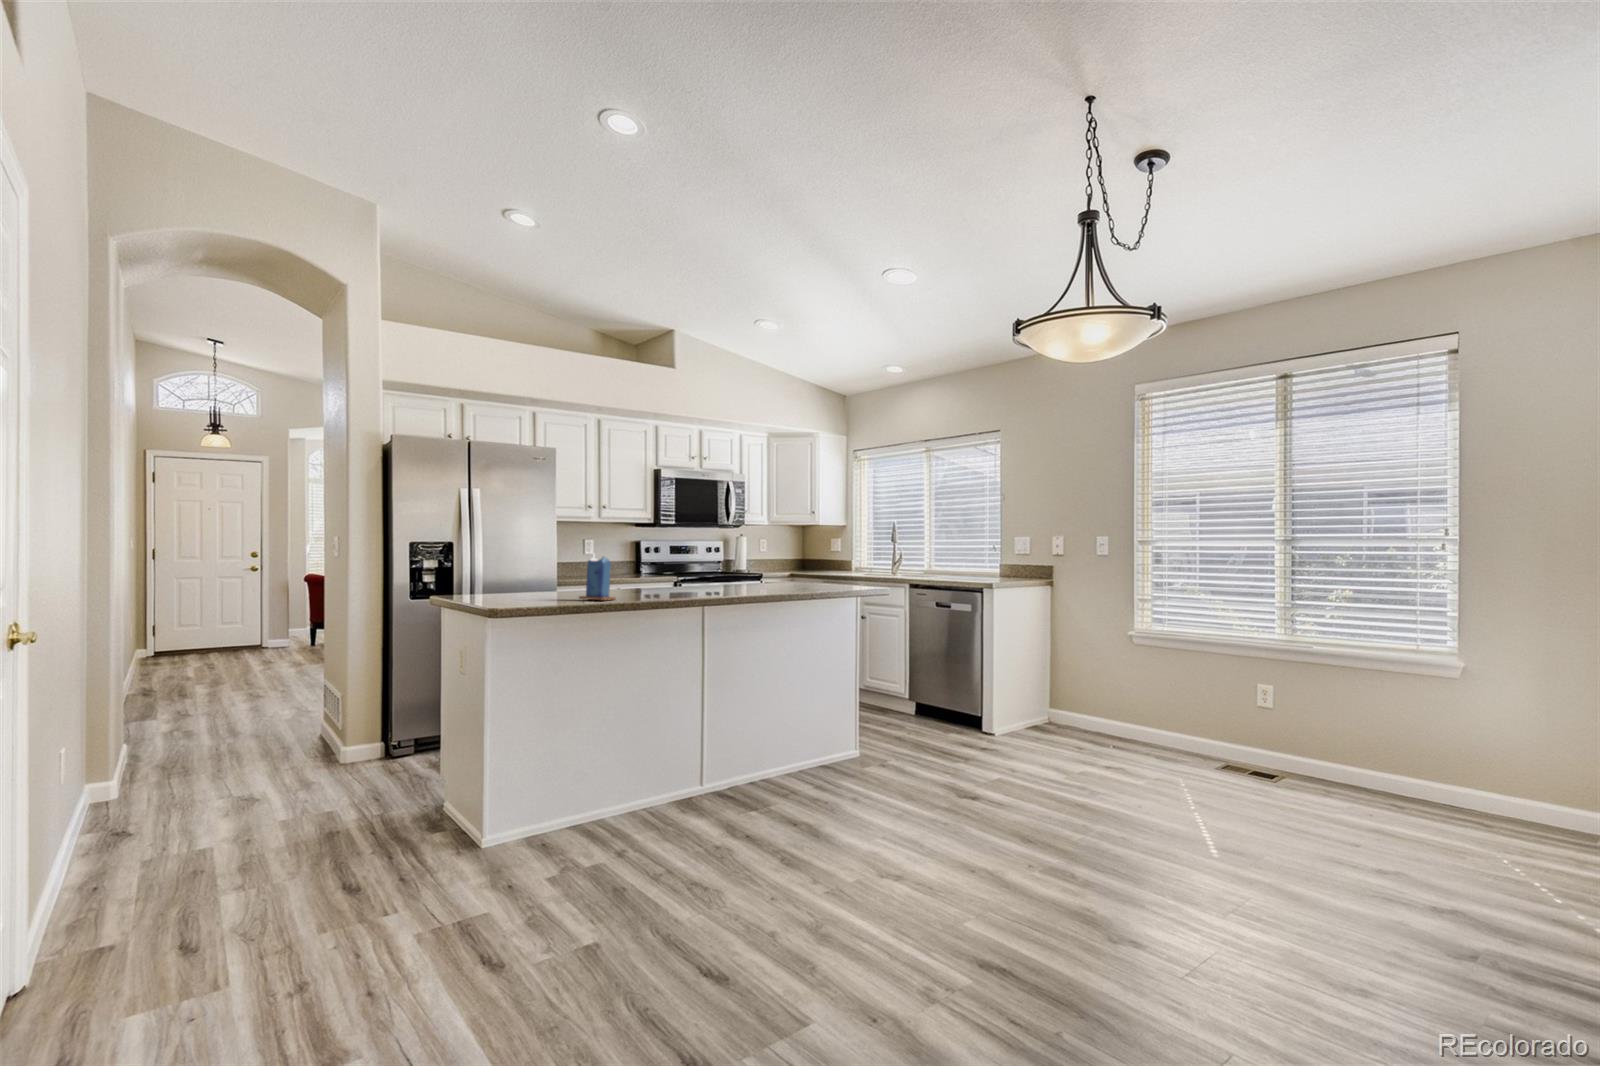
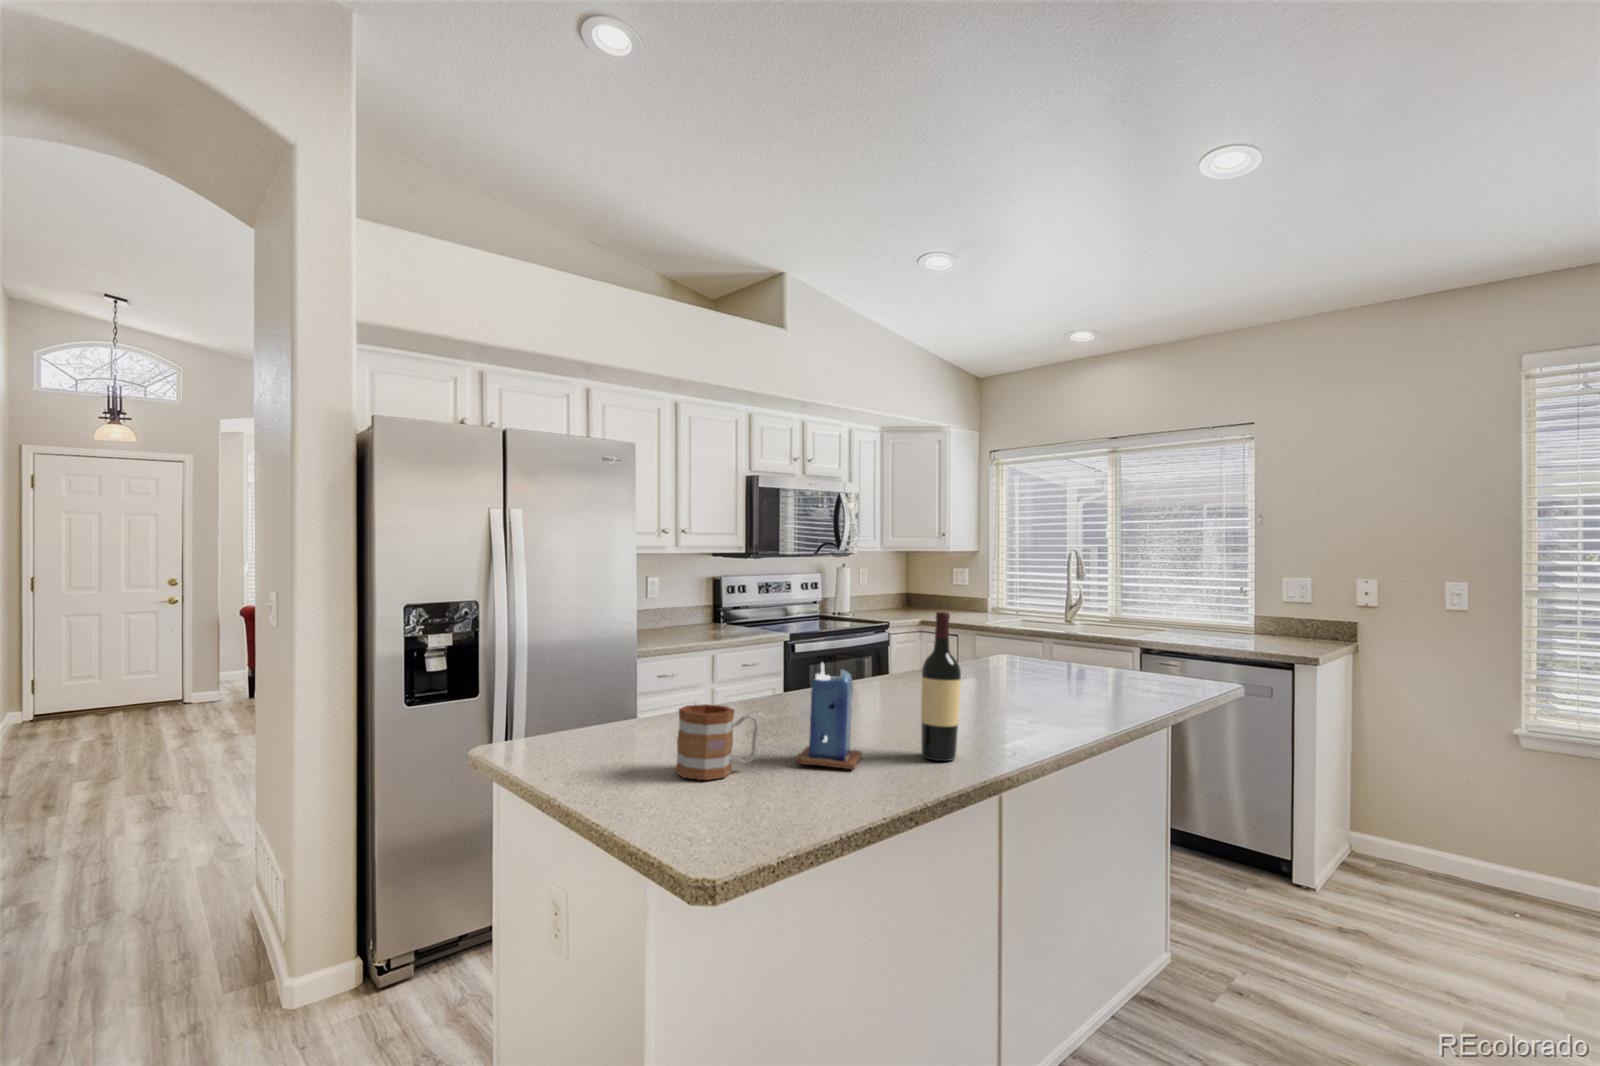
wine bottle: none [643,530,663,600] -> present [921,612,961,761]
mug: none [520,571,560,601] -> present [676,704,759,780]

